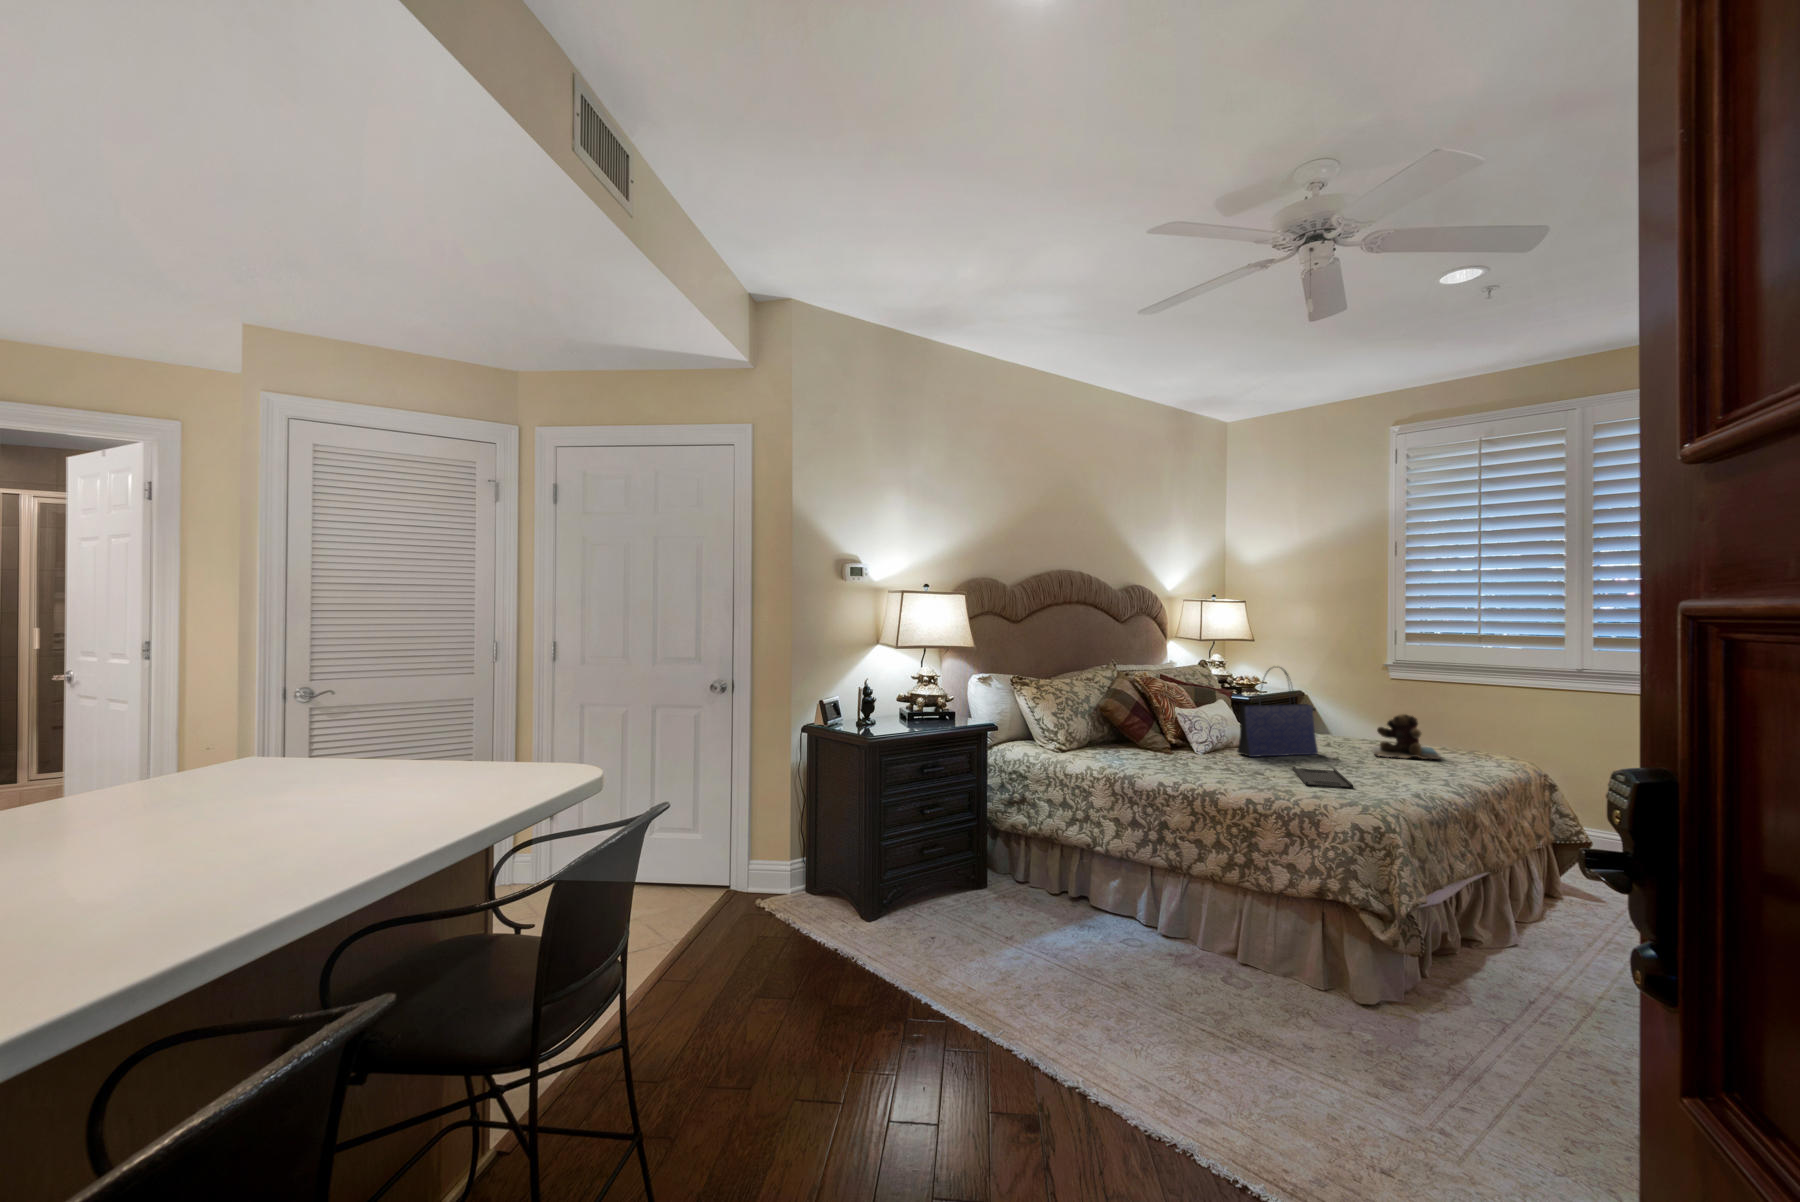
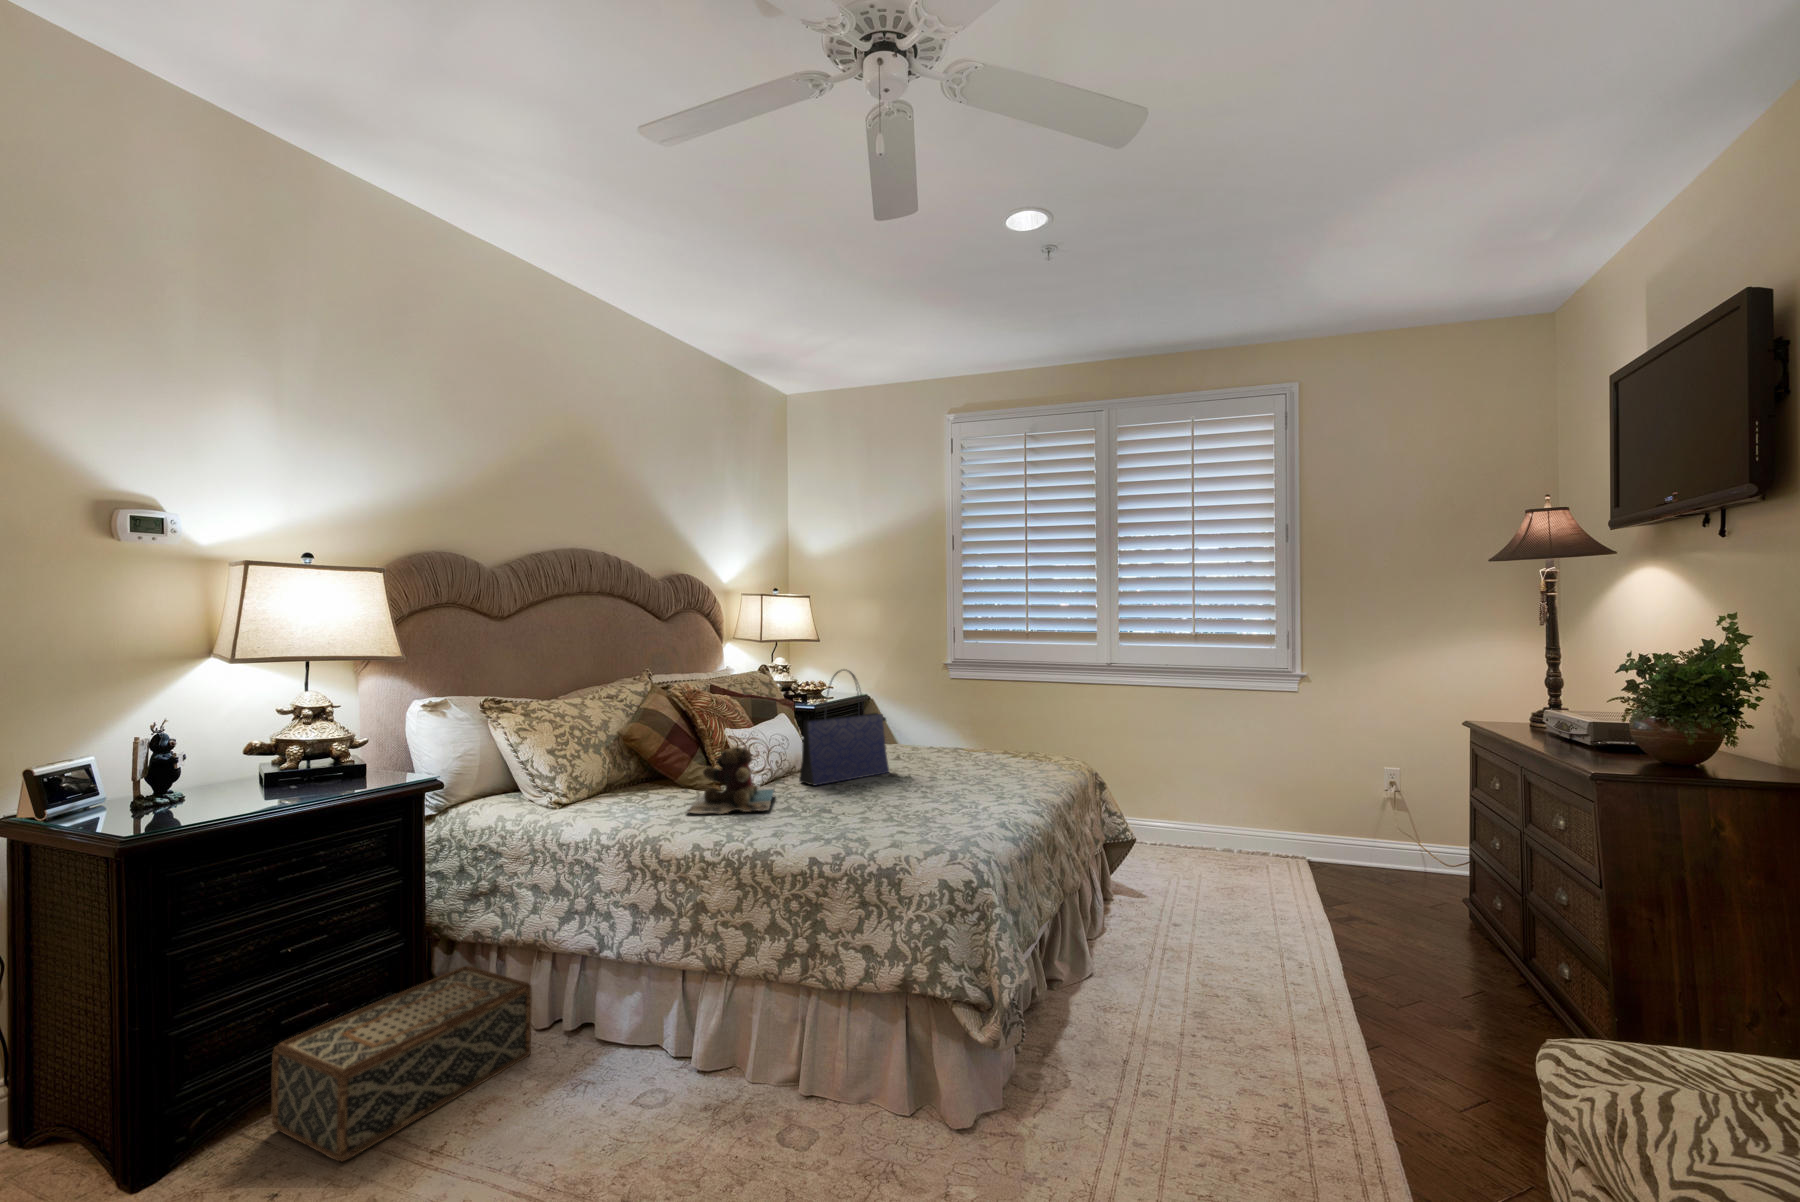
teddy bear: present [1372,714,1441,759] -> present [687,746,774,814]
tray: present [1292,766,1353,788] -> none [864,793,935,824]
woven basket: none [919,846,1051,932] -> present [271,966,531,1162]

